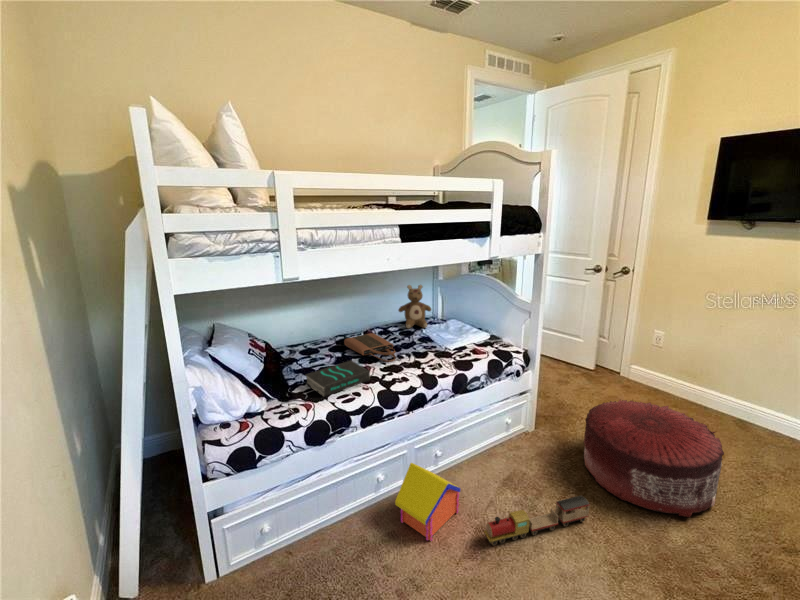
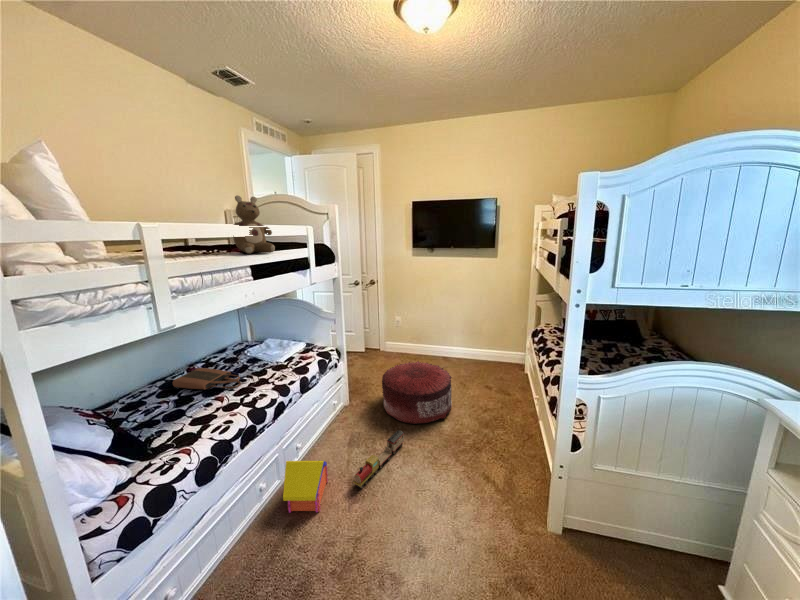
stuffed bear: present [398,285,431,328] -> present [233,195,275,254]
book: present [306,361,370,396] -> none [161,396,232,437]

